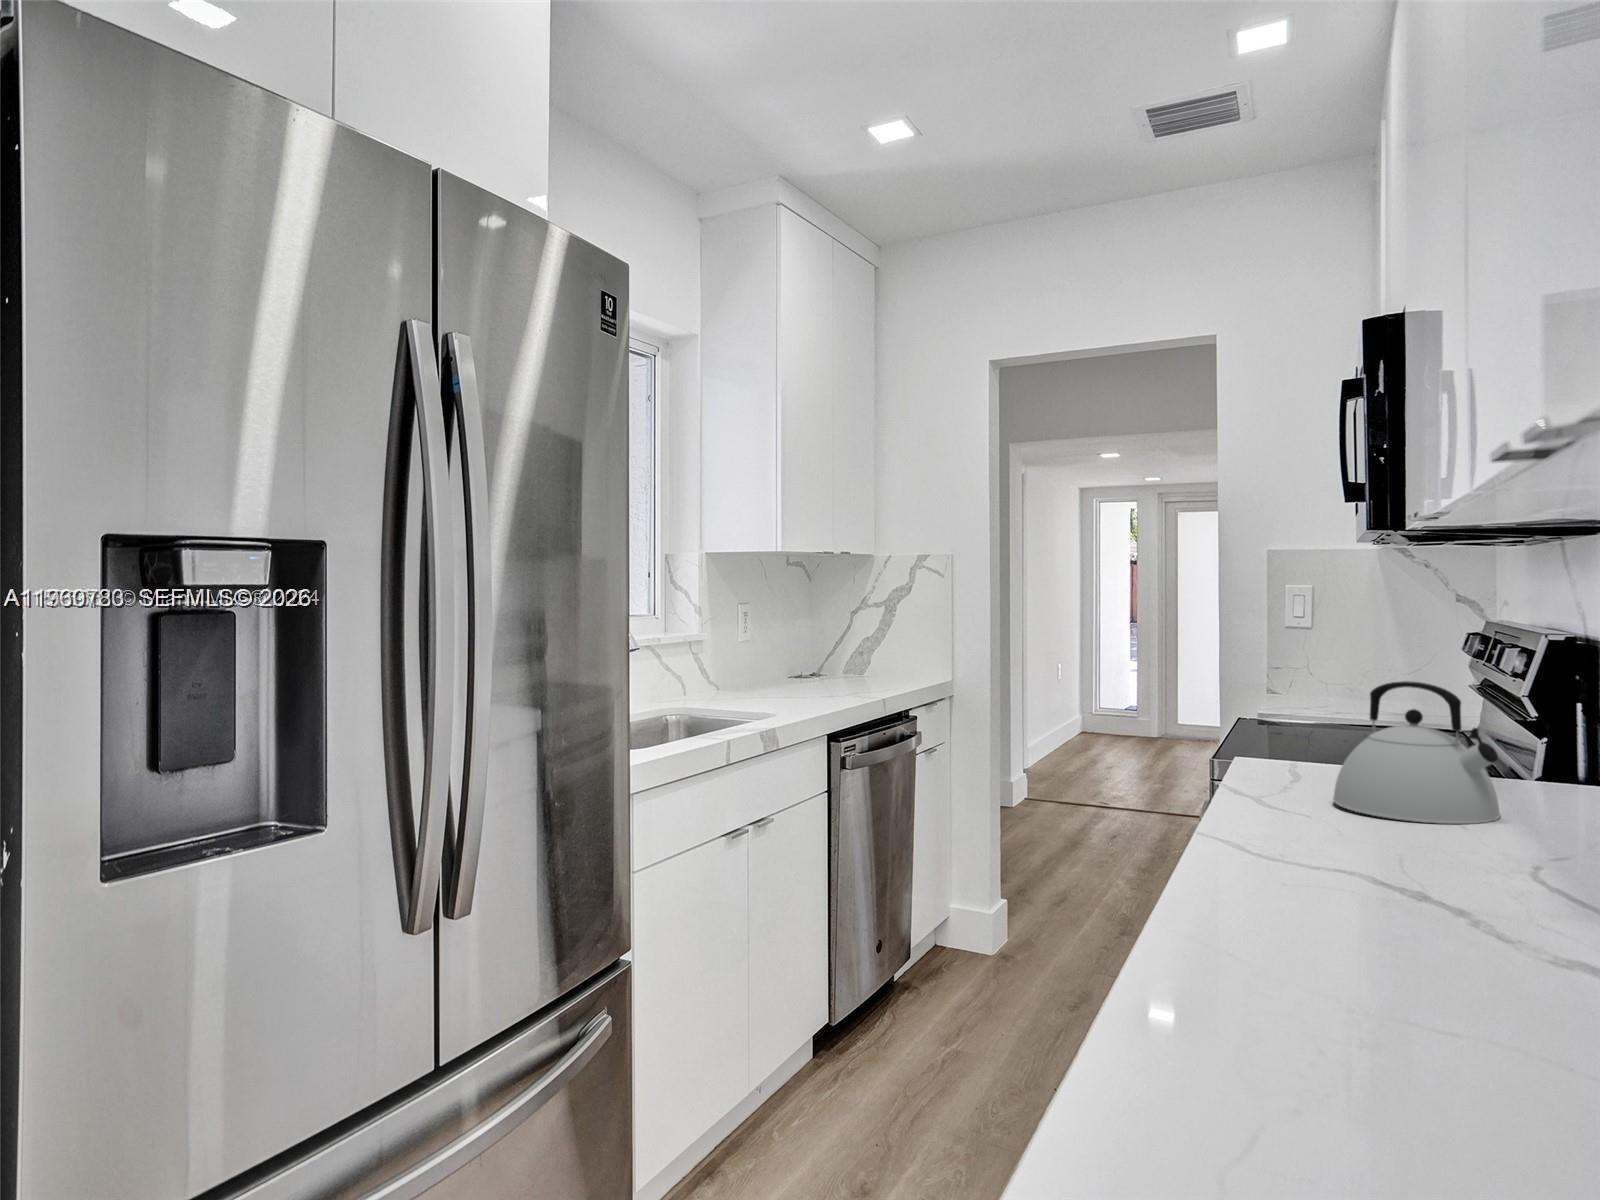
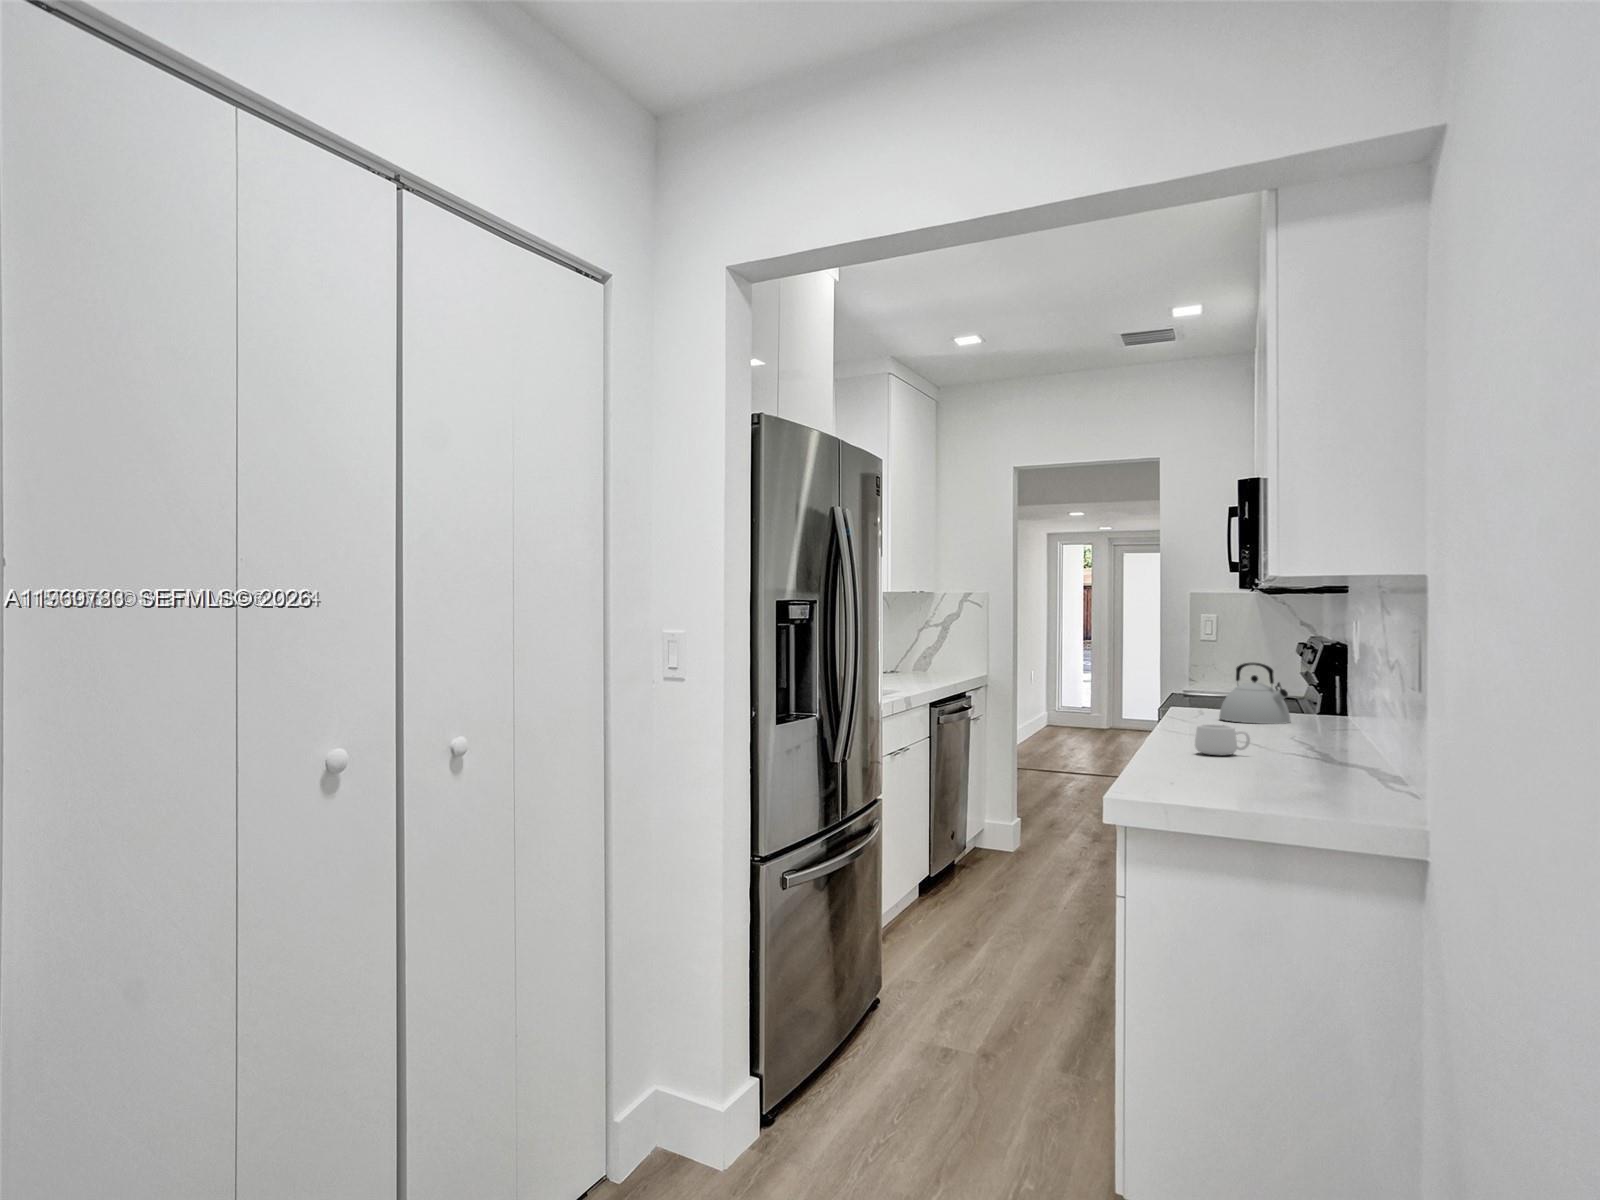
mug: none [1289,932,1500,1073] -> present [1195,724,1250,755]

